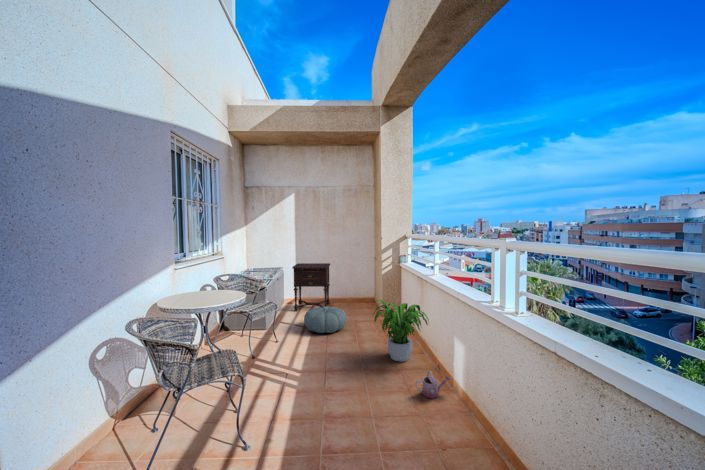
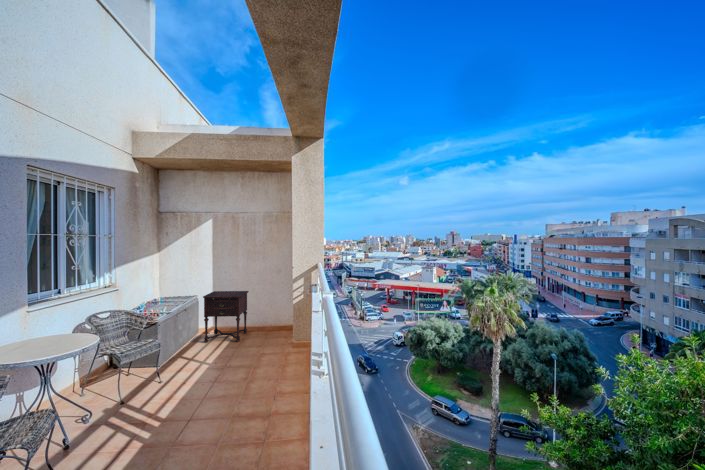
potted plant: present [373,300,429,362] -> none [251,337,308,405]
pouf: present [304,306,346,333] -> none [200,339,248,370]
watering can: present [415,371,451,399] -> none [269,421,308,453]

